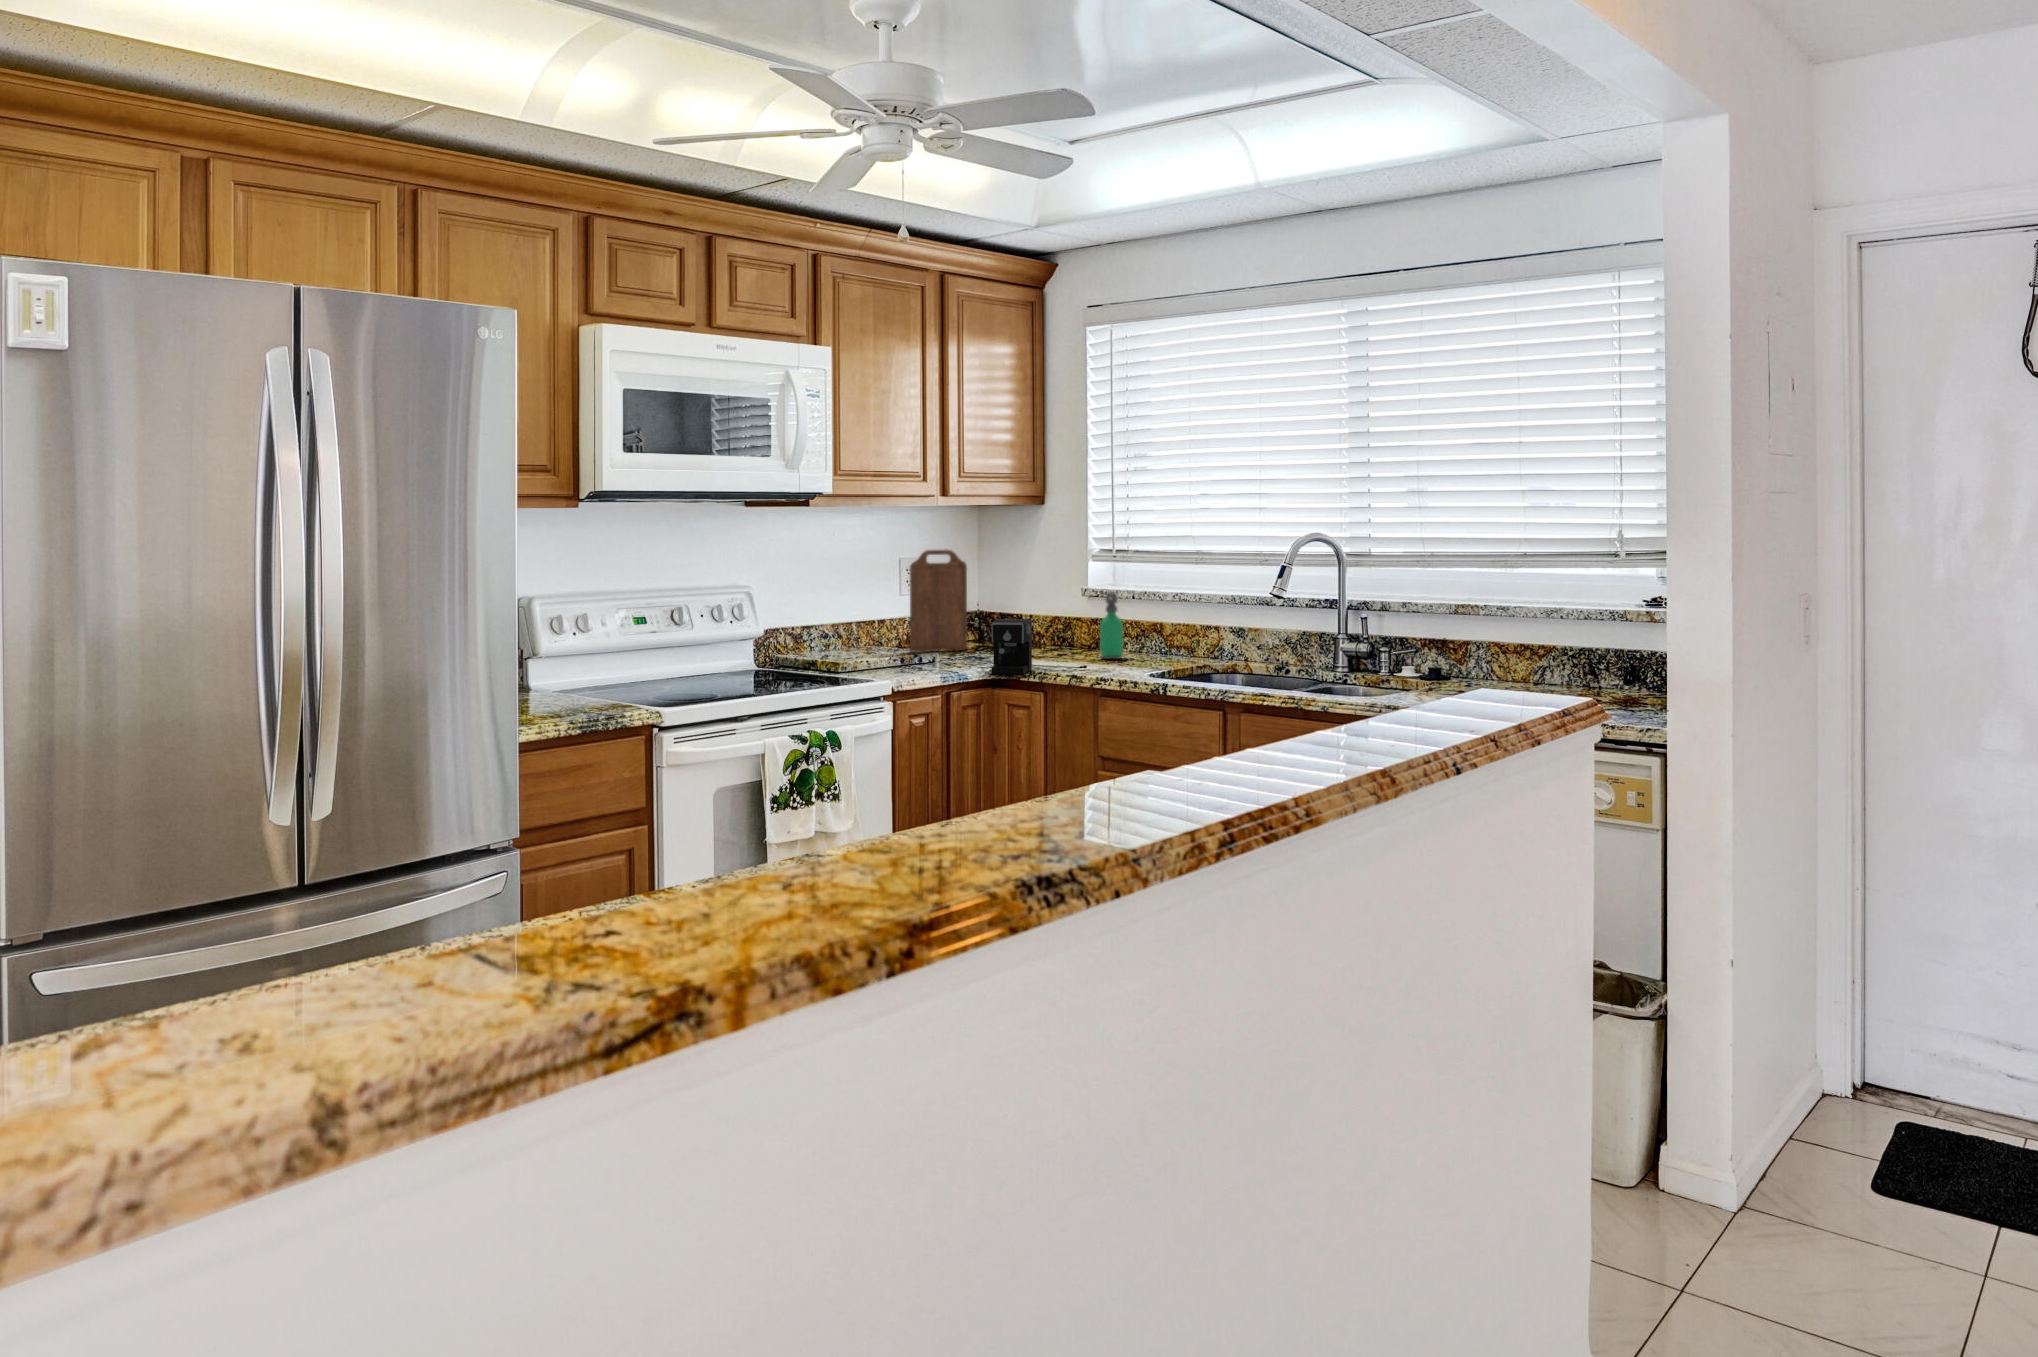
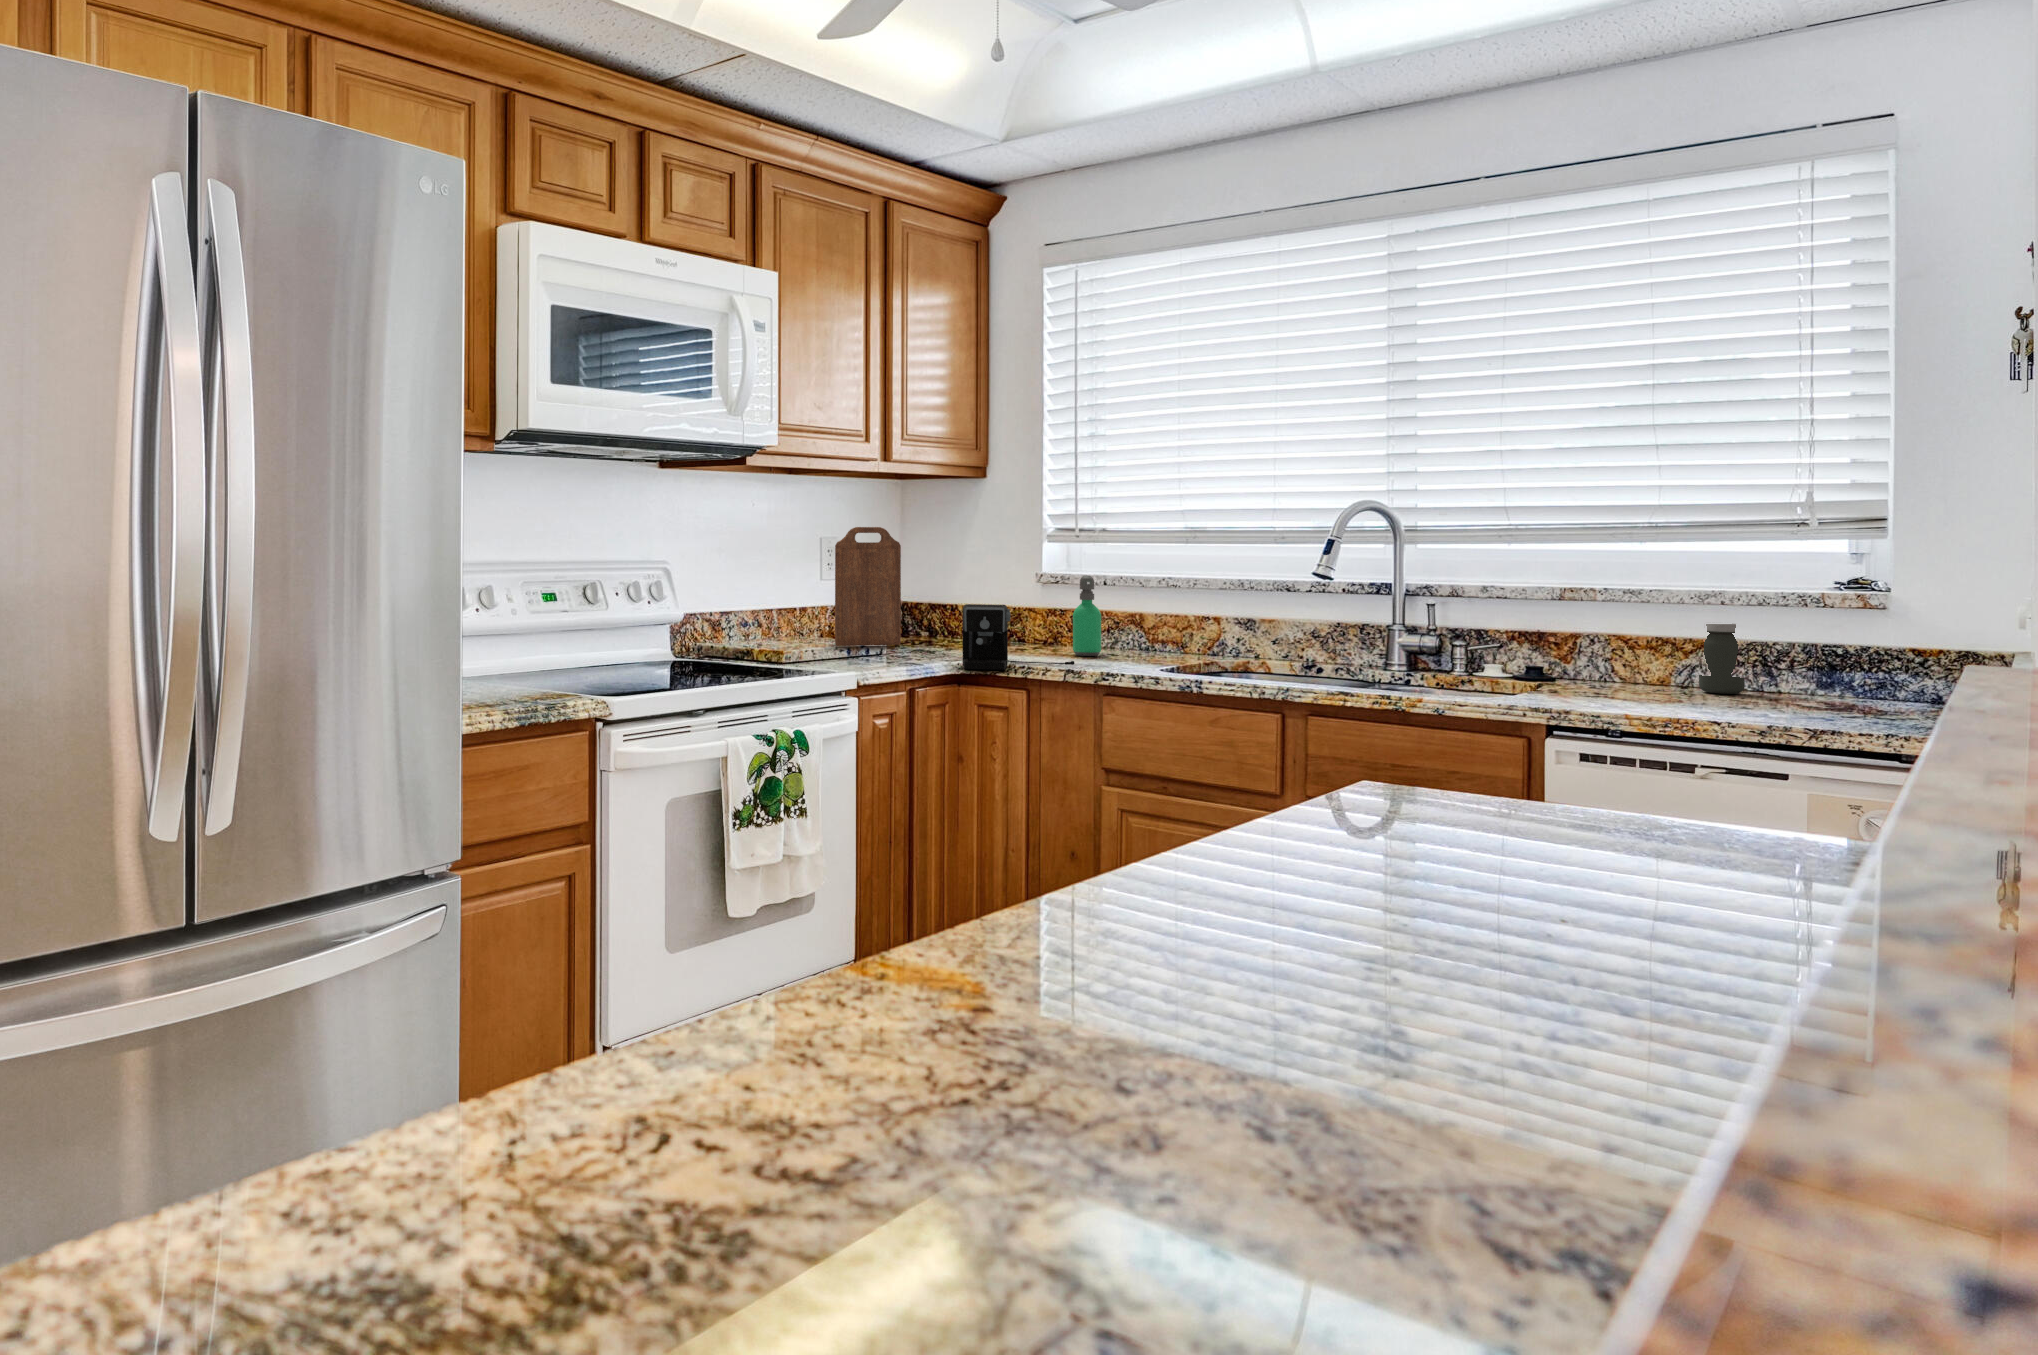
jar: none [1550,633,1581,689] -> present [1699,624,1745,694]

